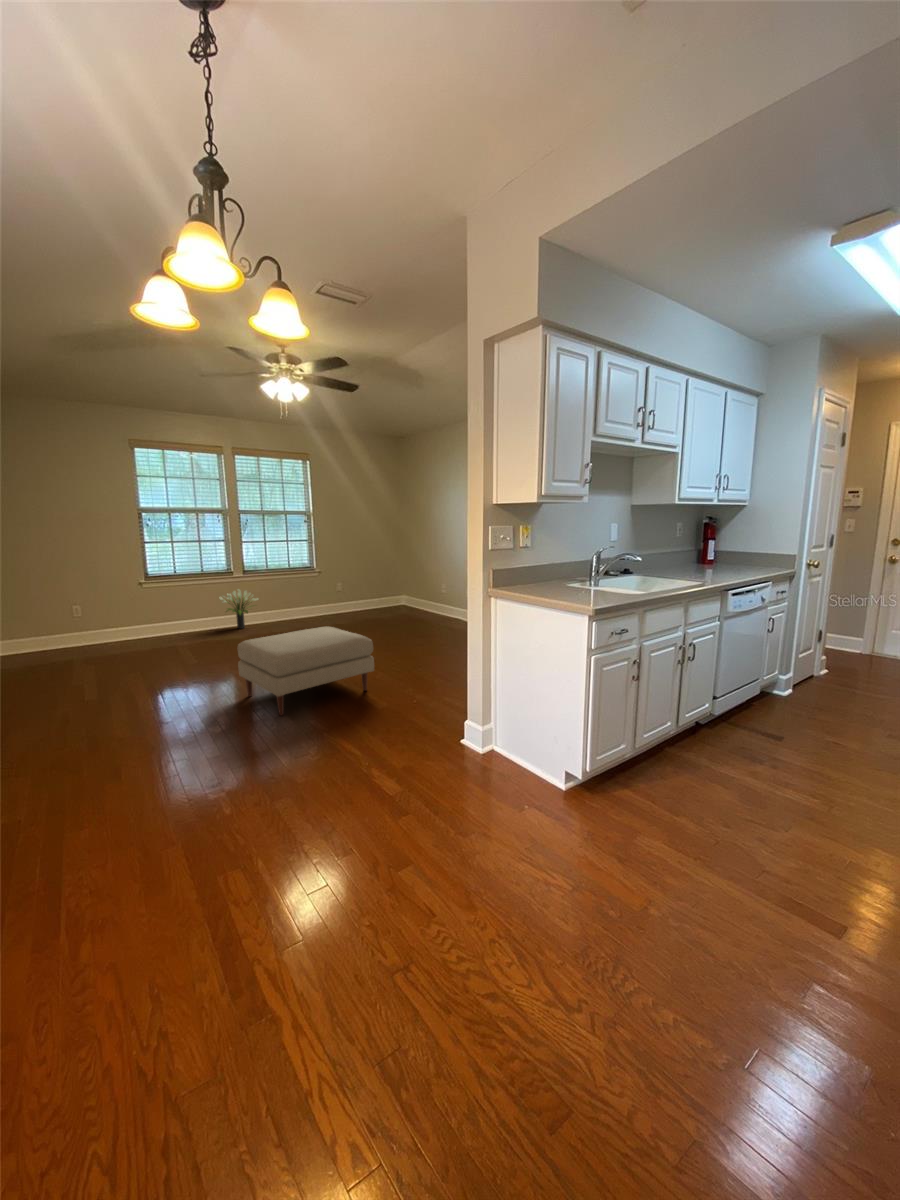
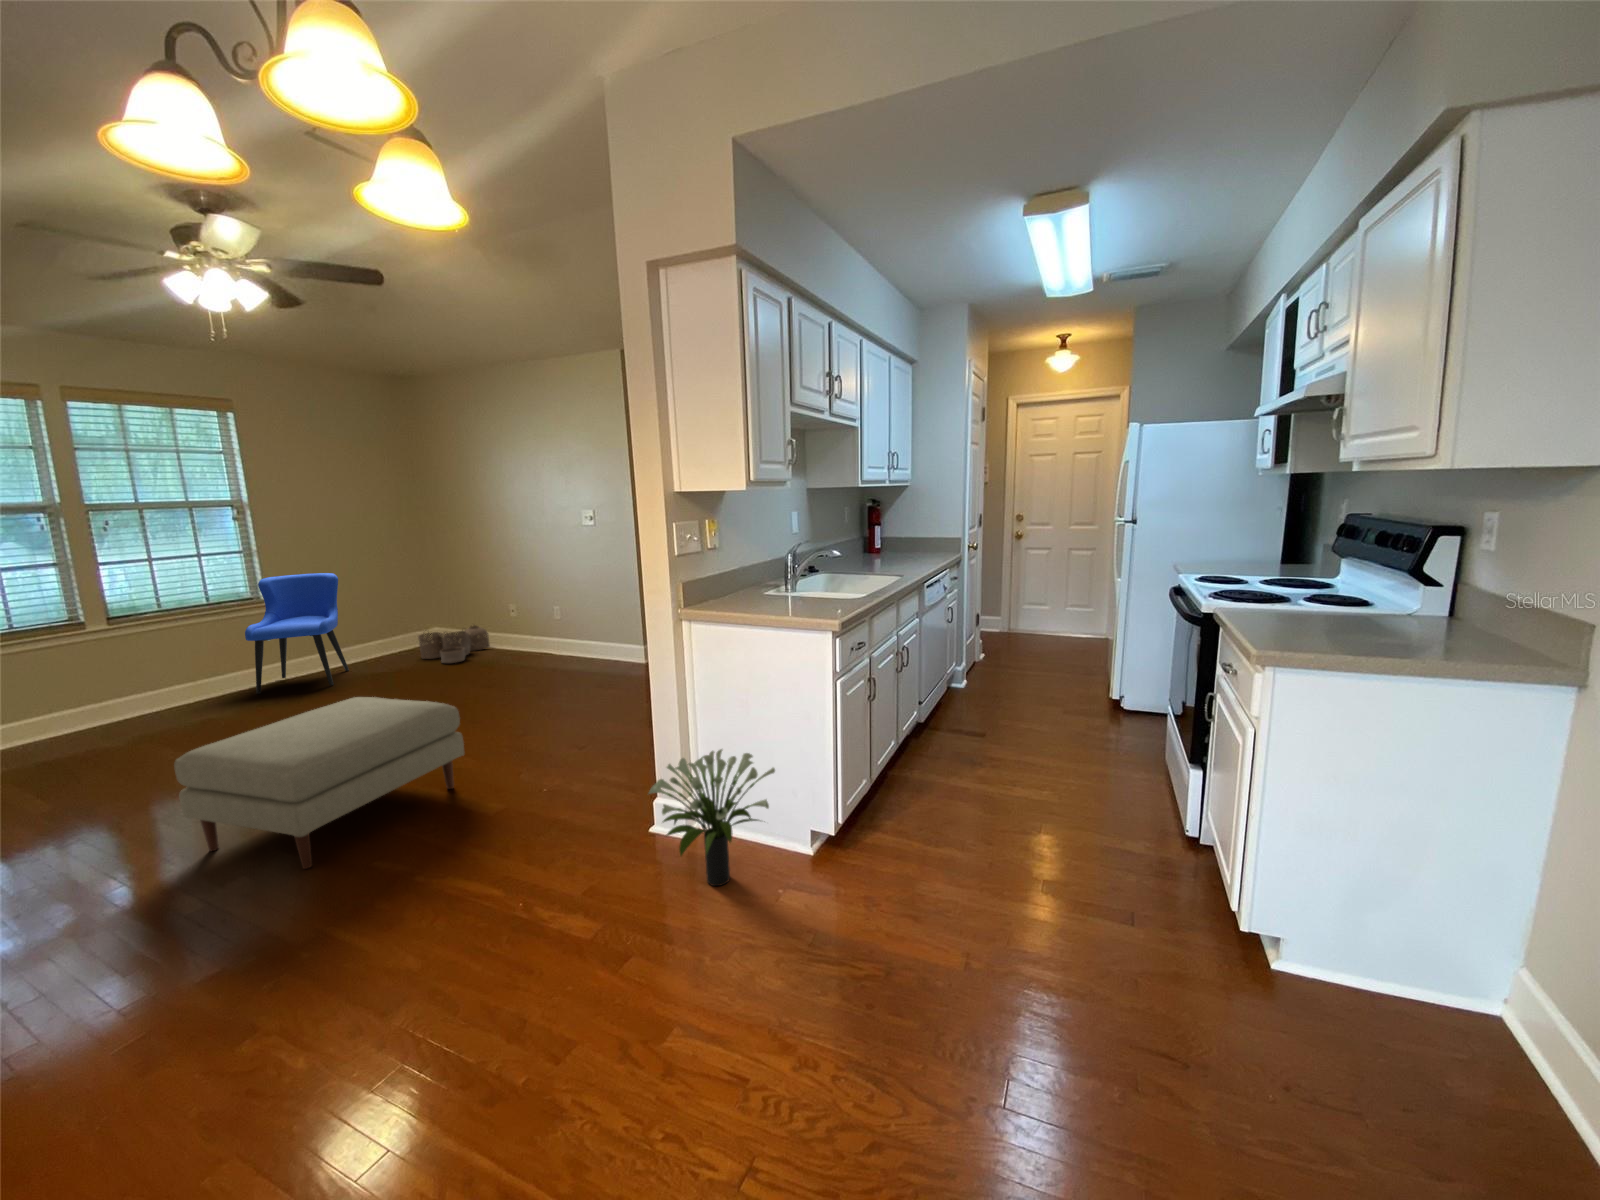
dining chair: none [300,555,349,622] -> present [245,573,349,694]
potted plant: present [220,590,259,629] -> present [649,749,775,886]
woven basket: none [387,595,428,618] -> present [418,625,490,663]

